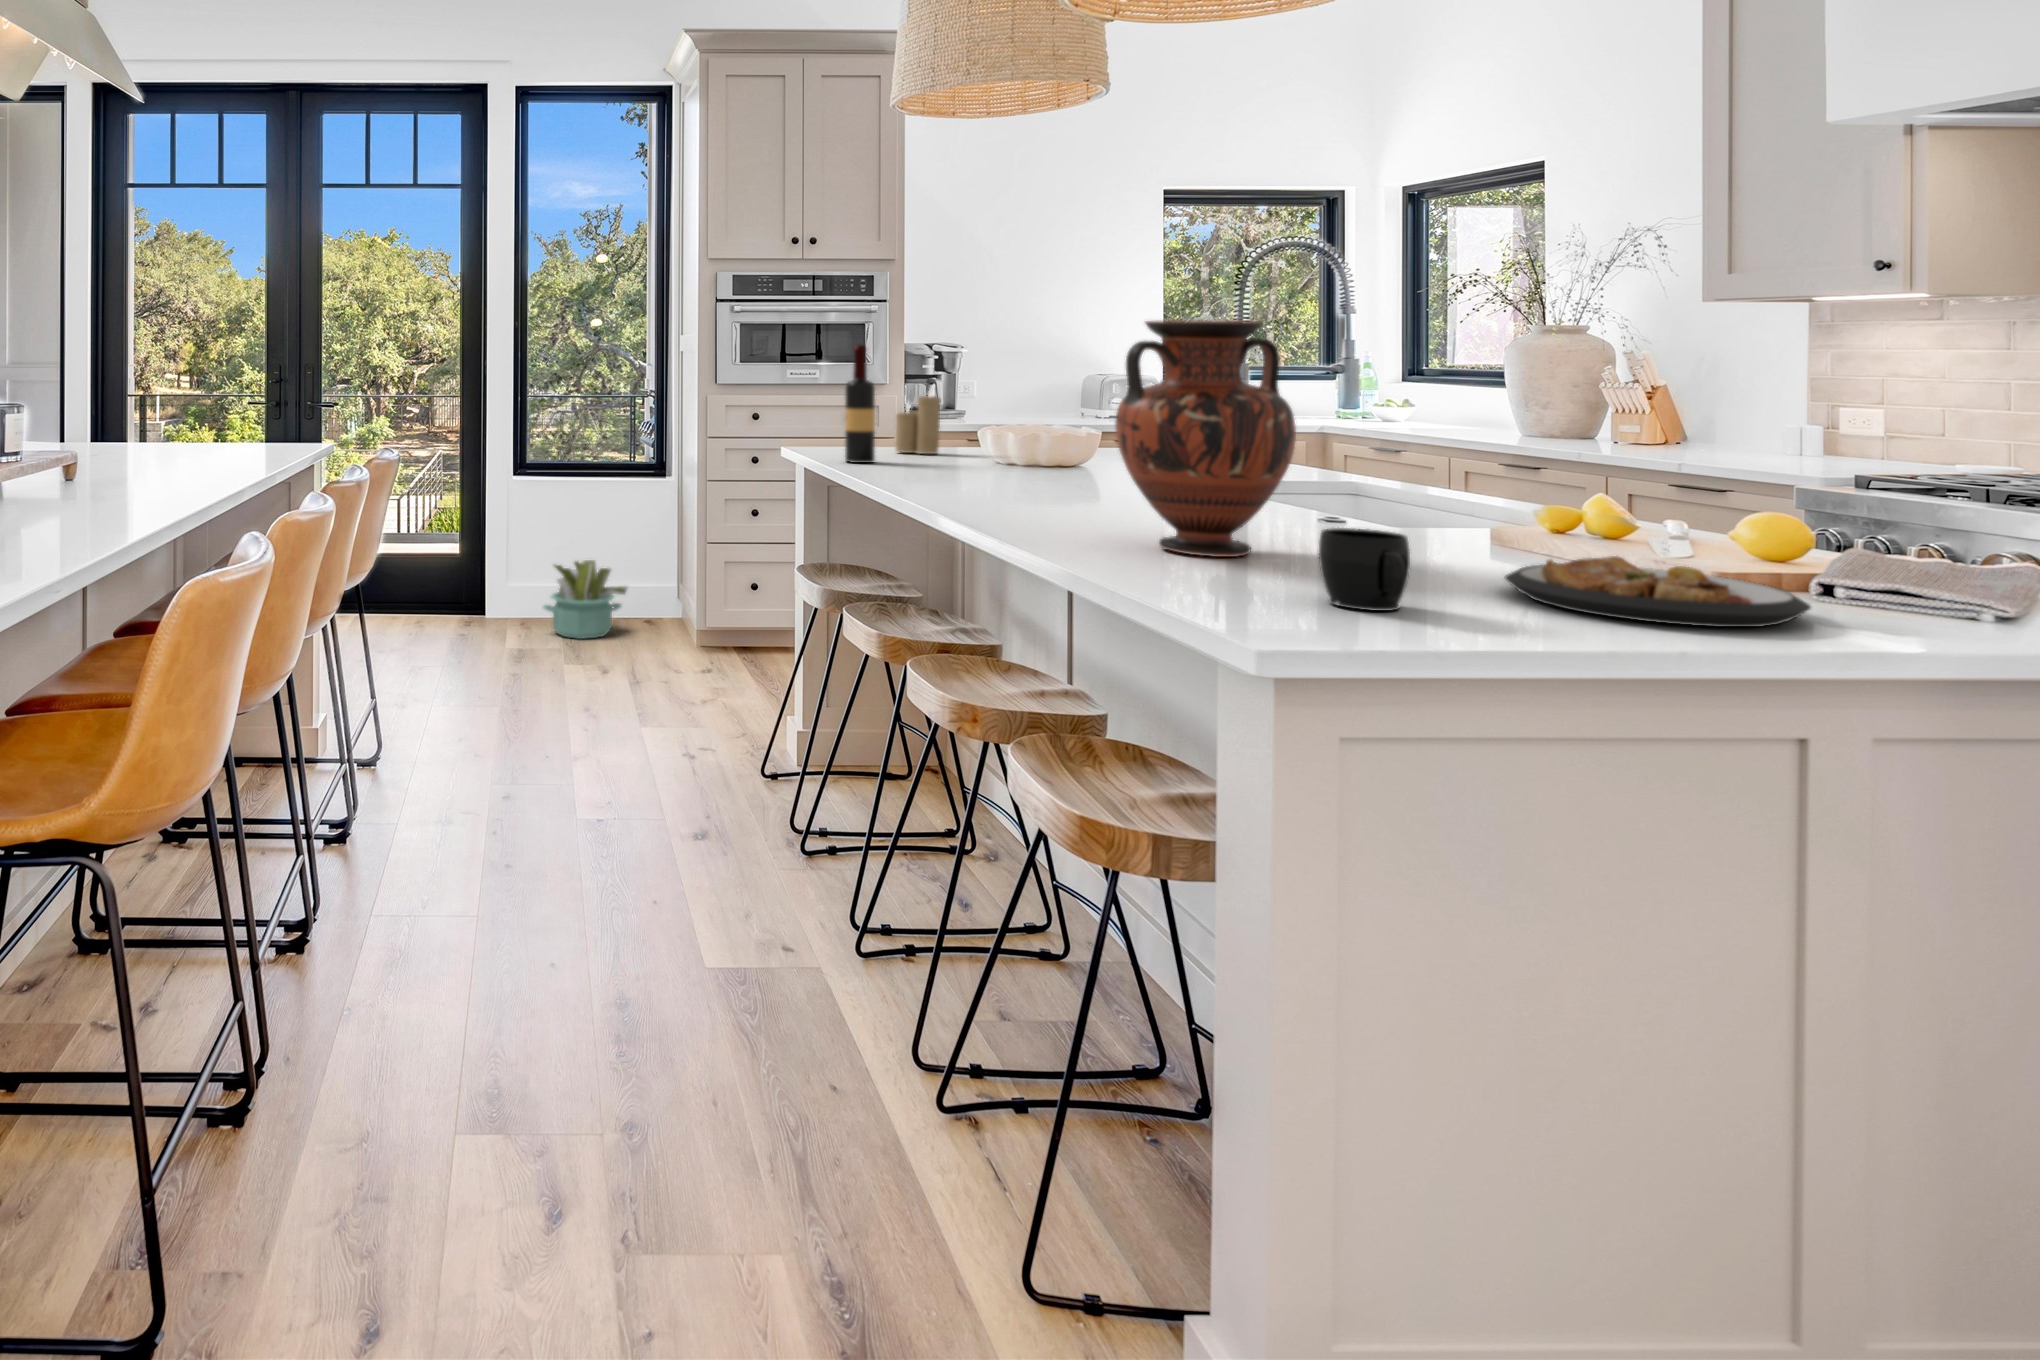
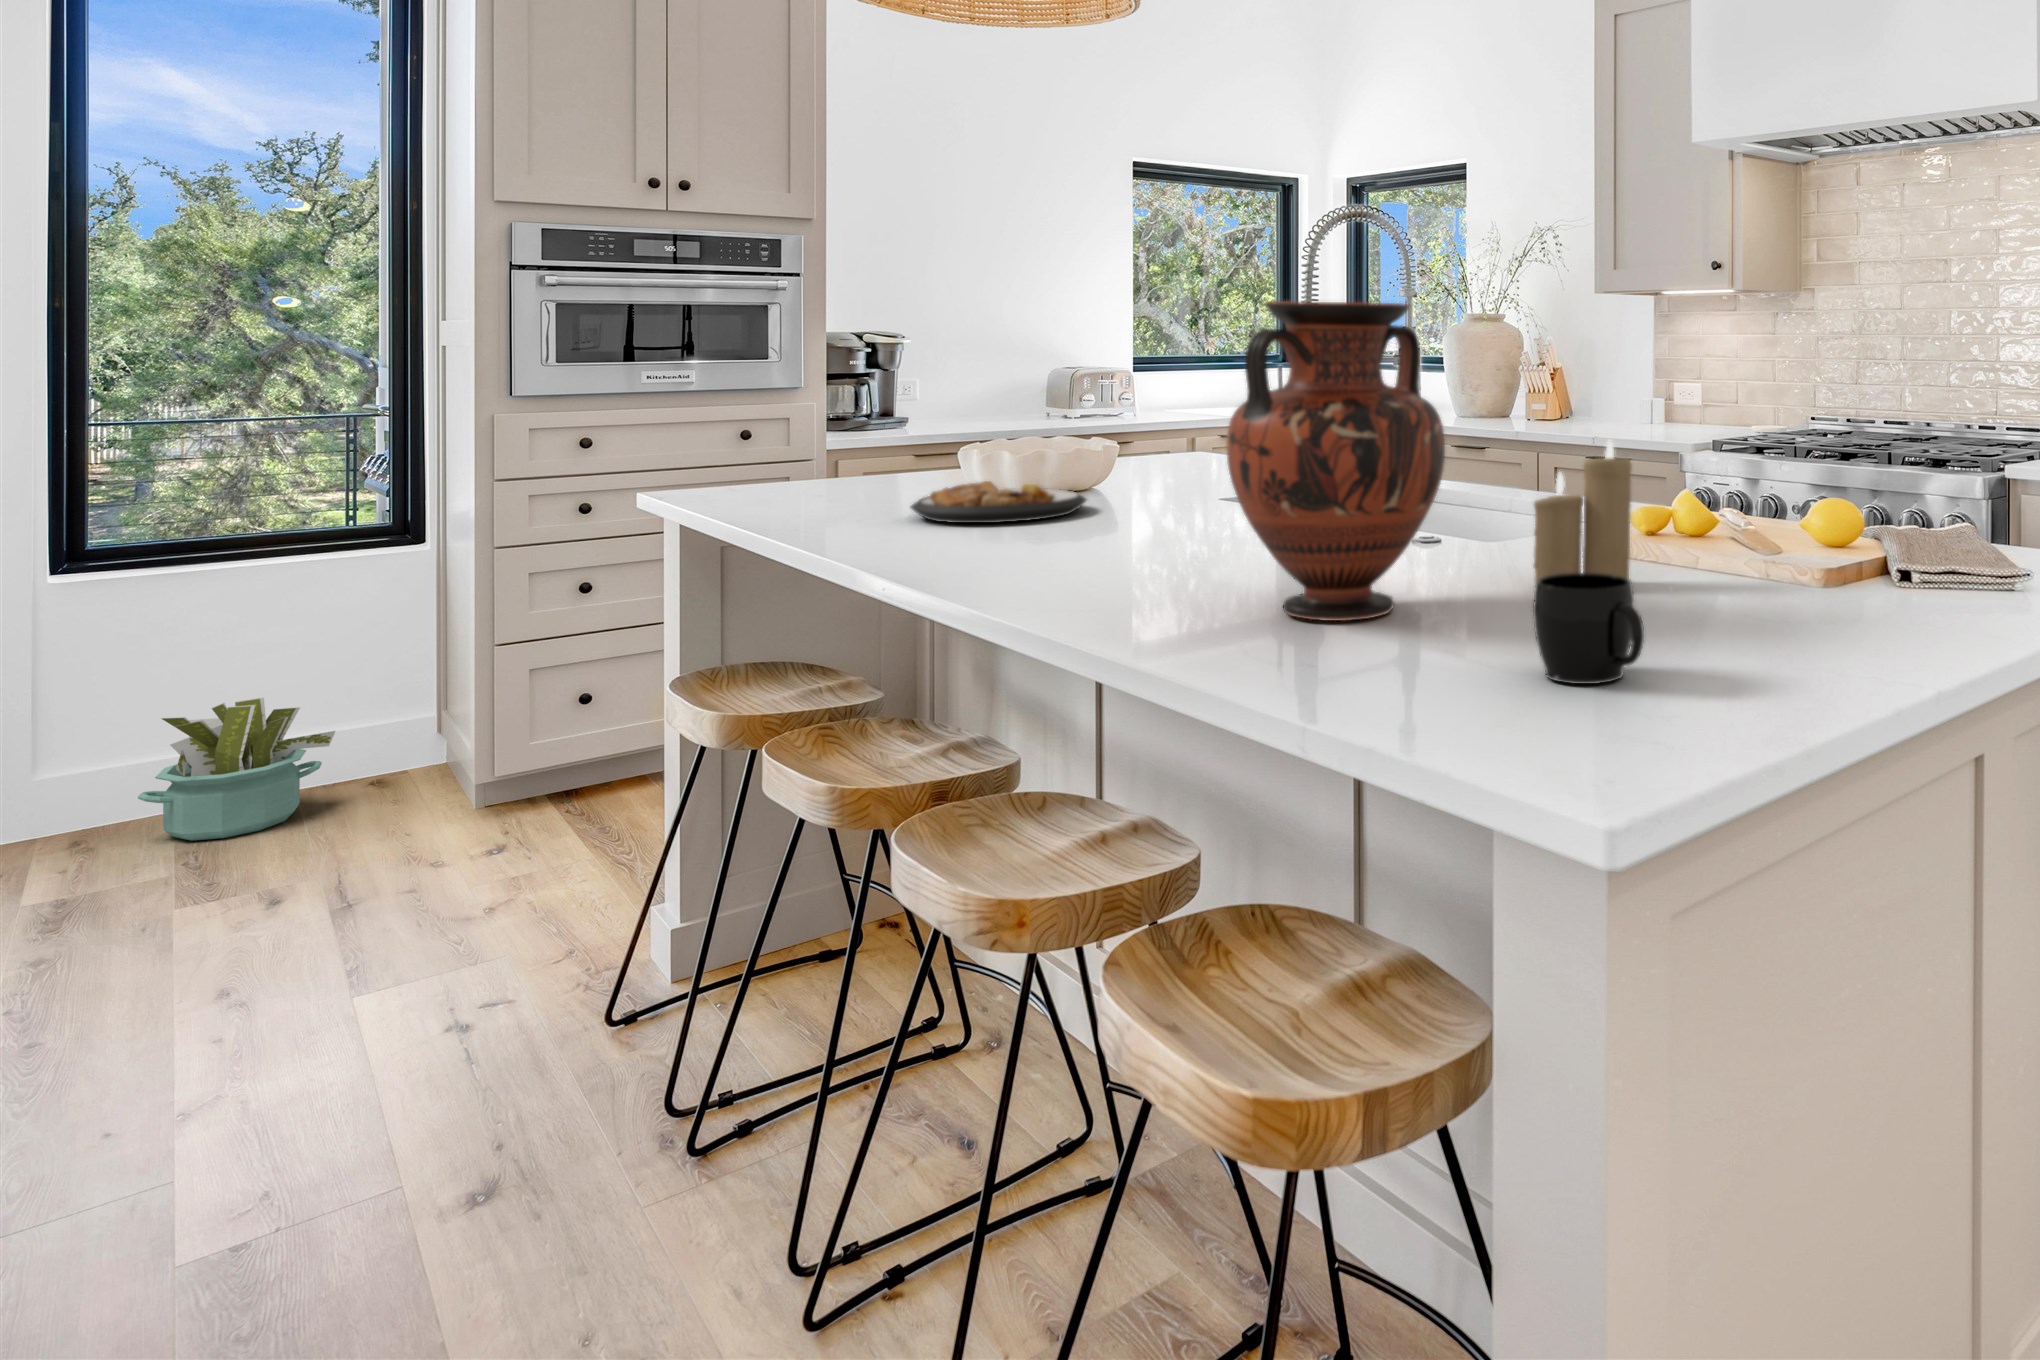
wine bottle: present [845,345,875,463] -> none [757,336,805,512]
candle: present [896,390,941,454] -> present [1534,441,1632,583]
plate: present [1505,556,1811,627] -> present [911,481,1086,523]

